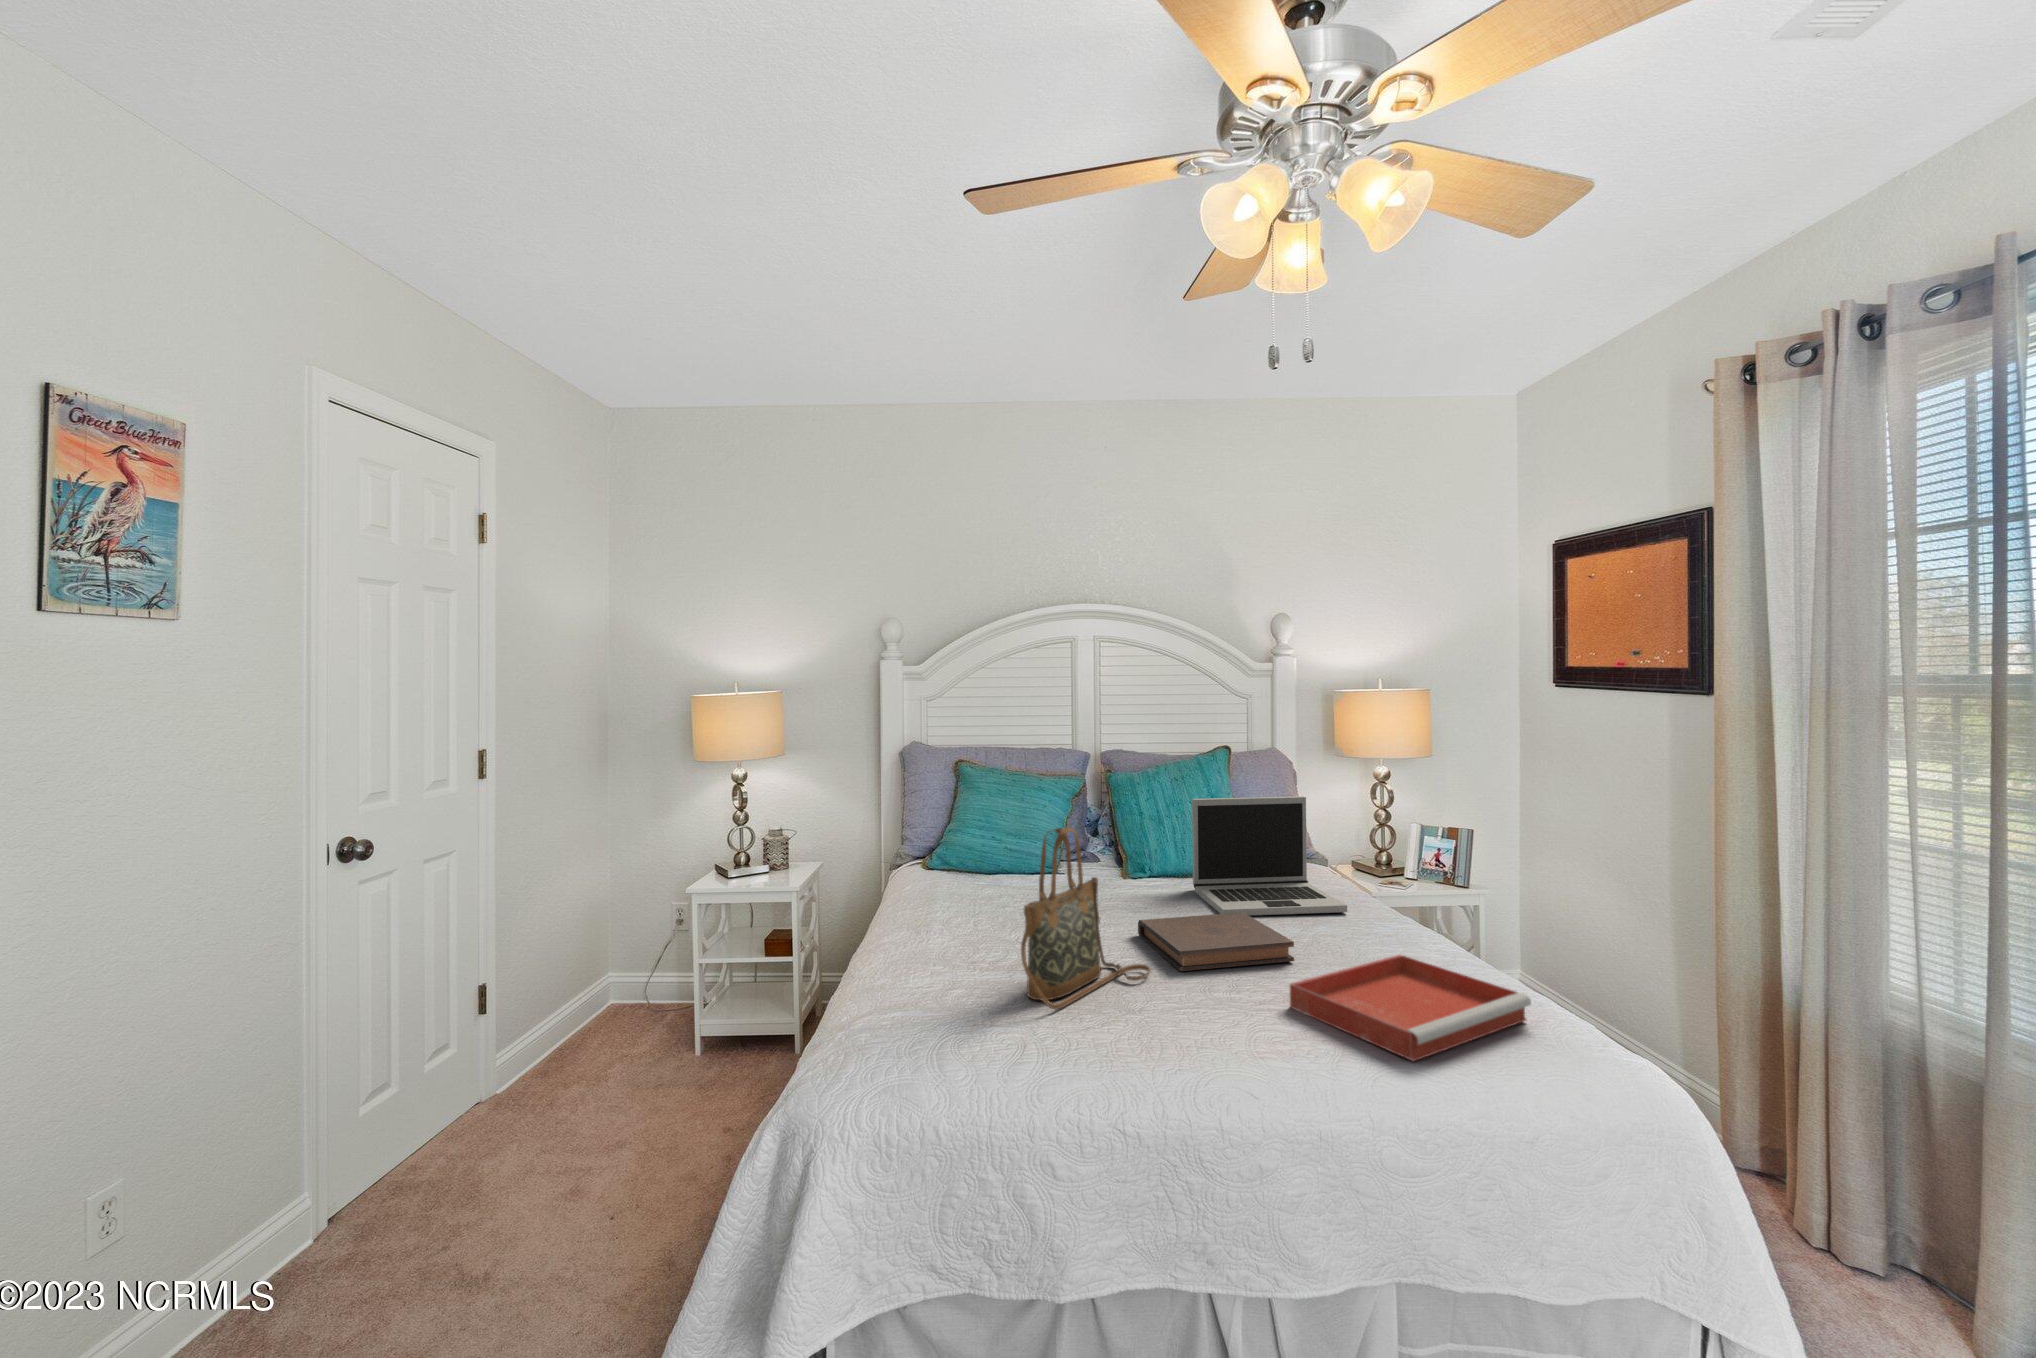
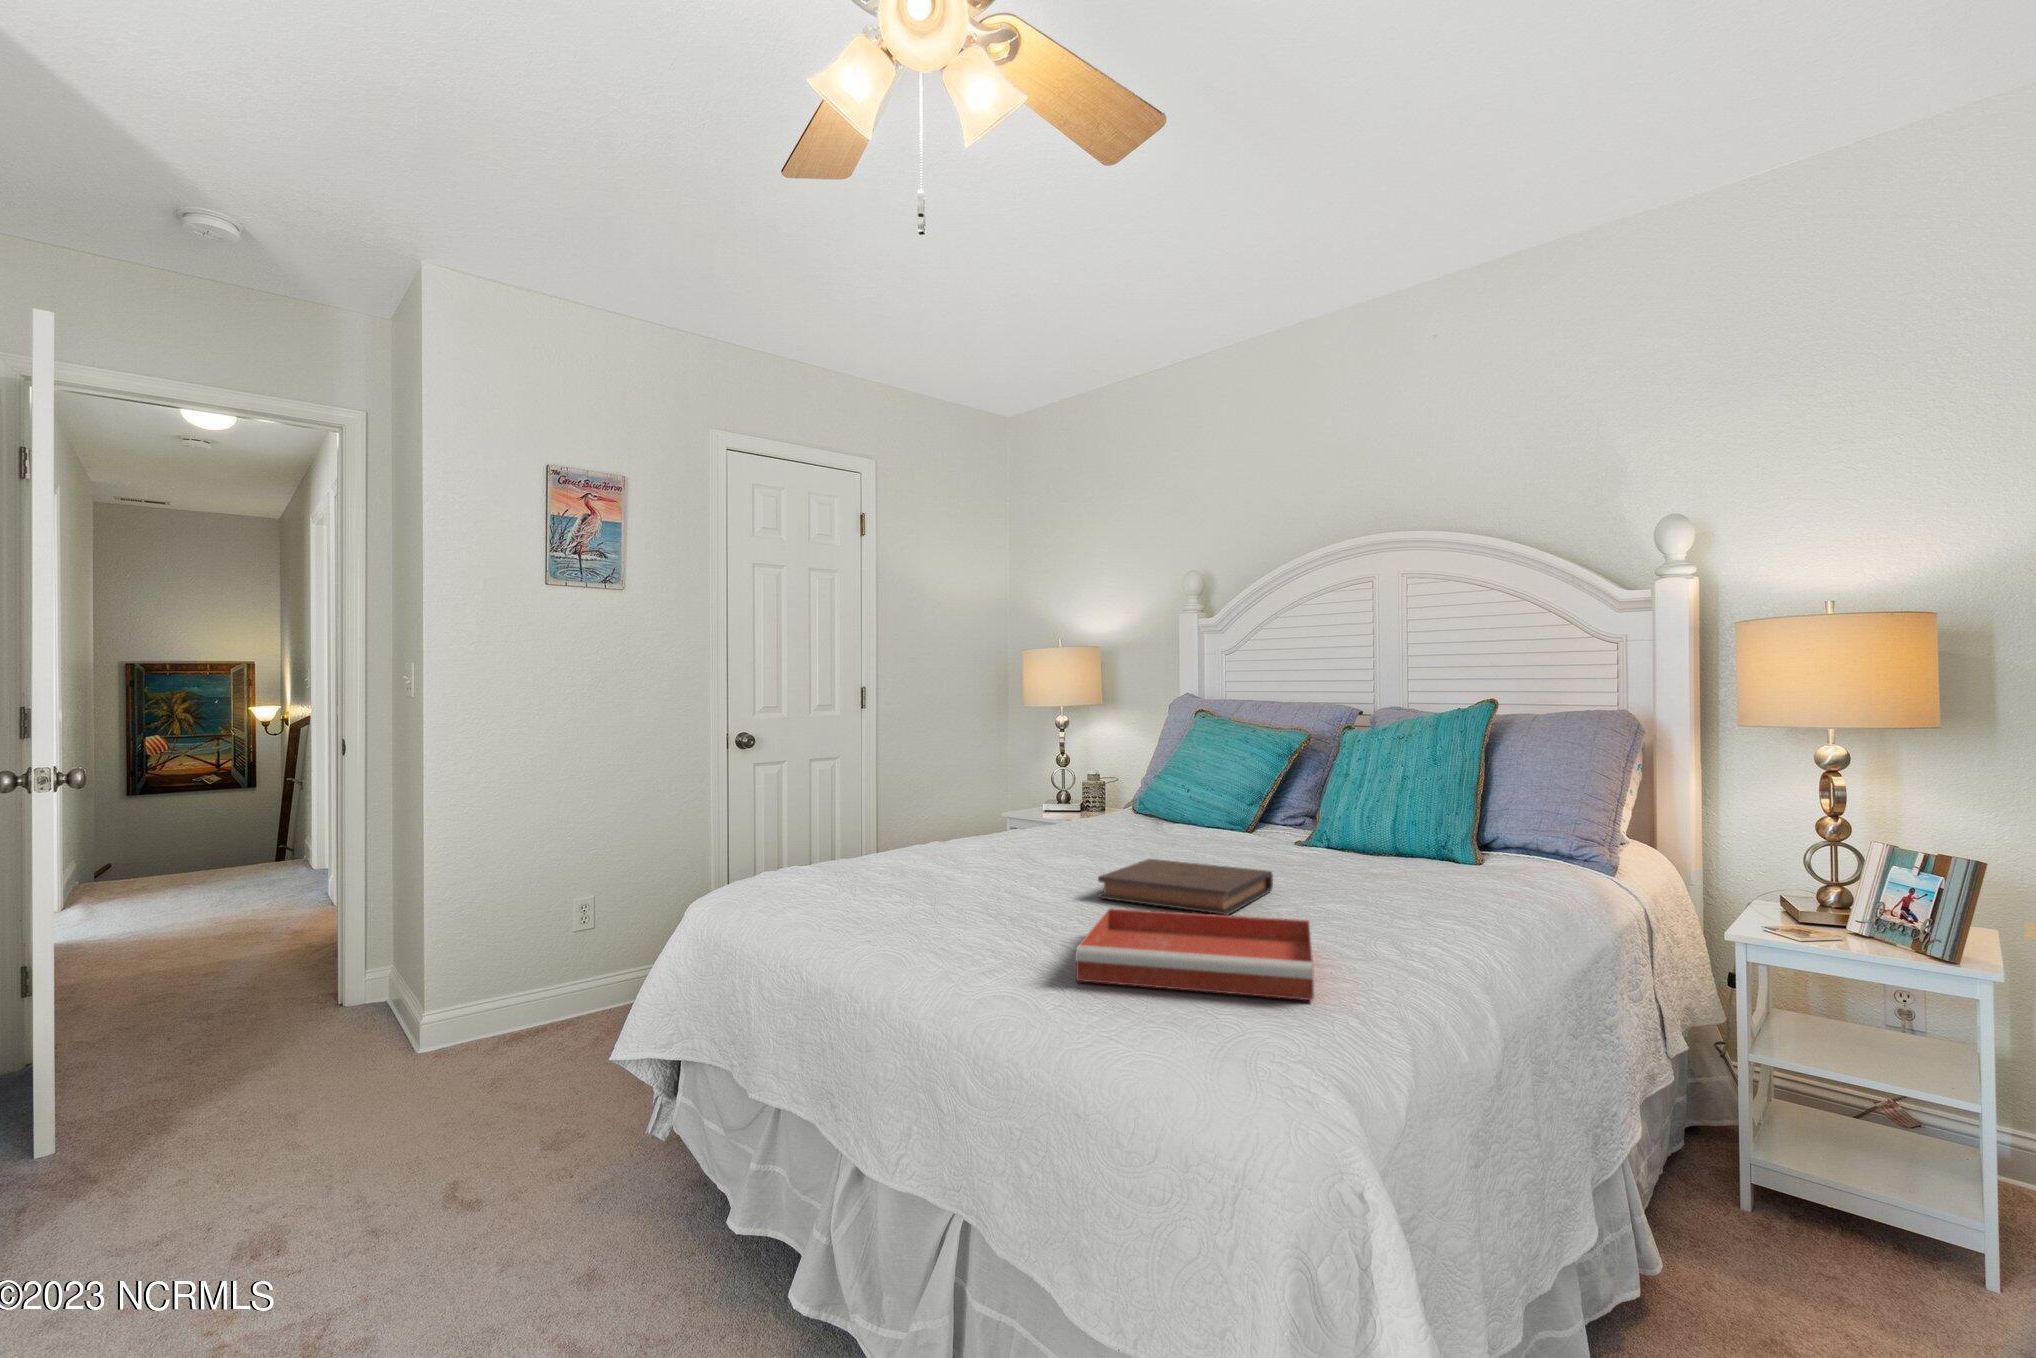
laptop: present [1192,796,1347,916] -> none [1285,750,1489,903]
handbag: present [1021,828,1150,1010] -> none [907,734,1073,894]

